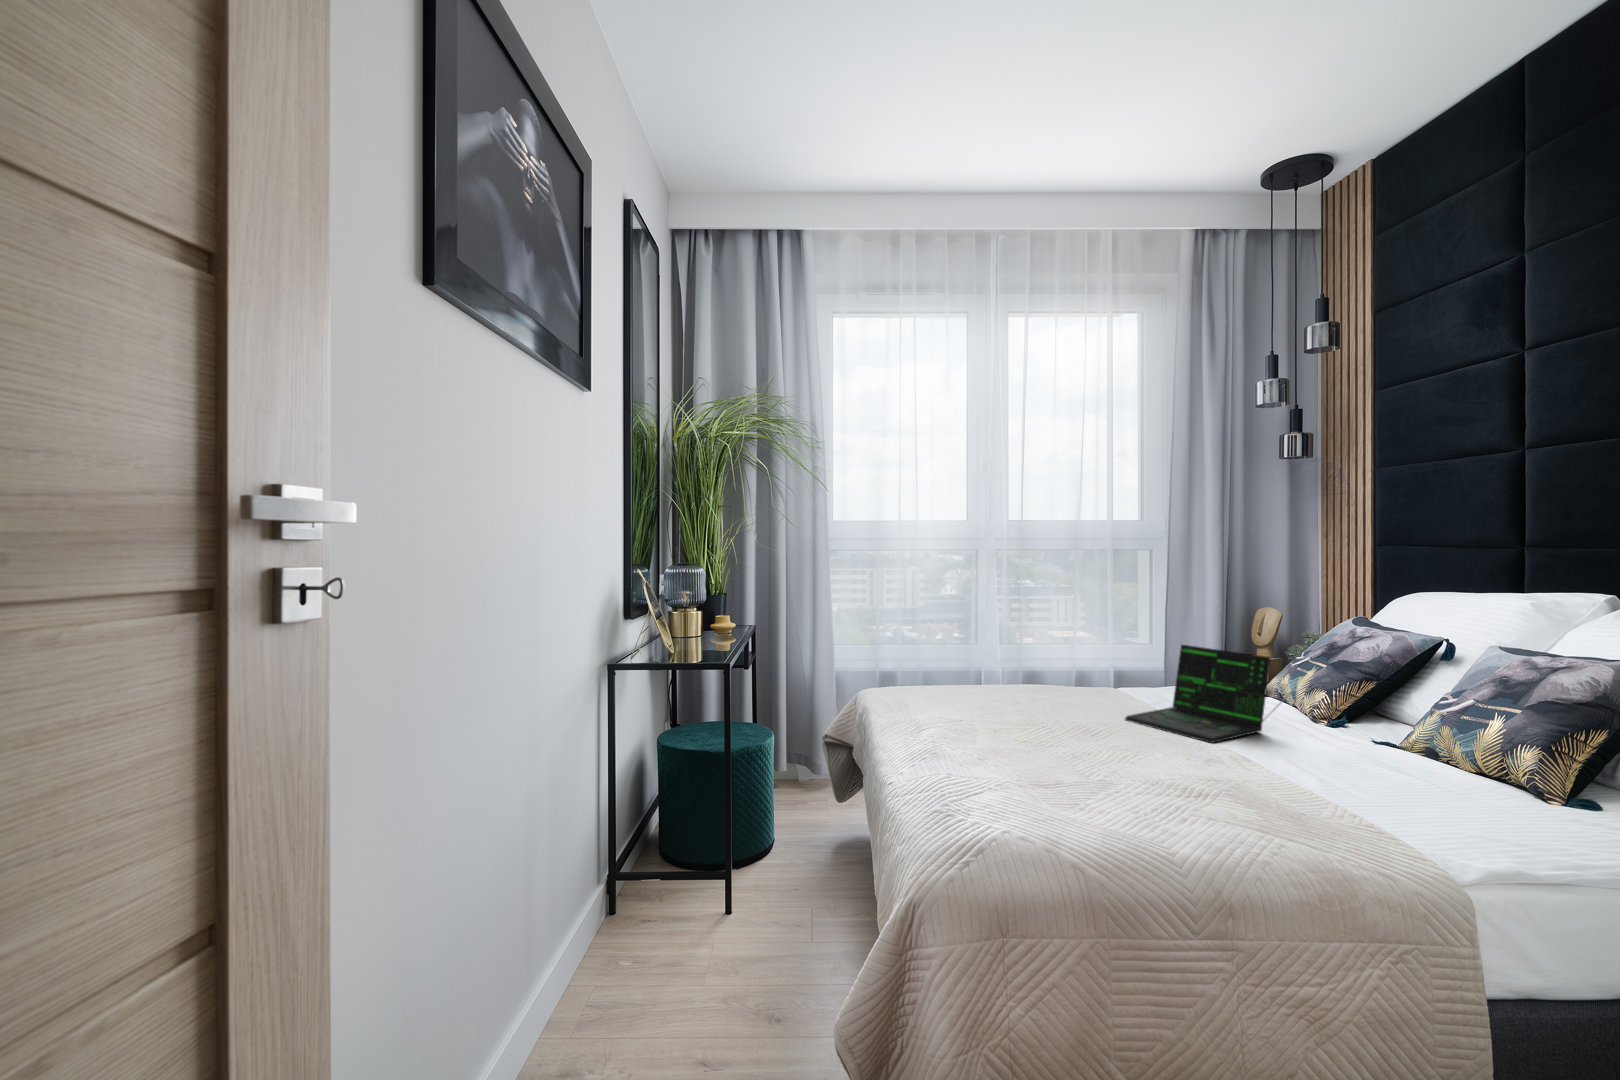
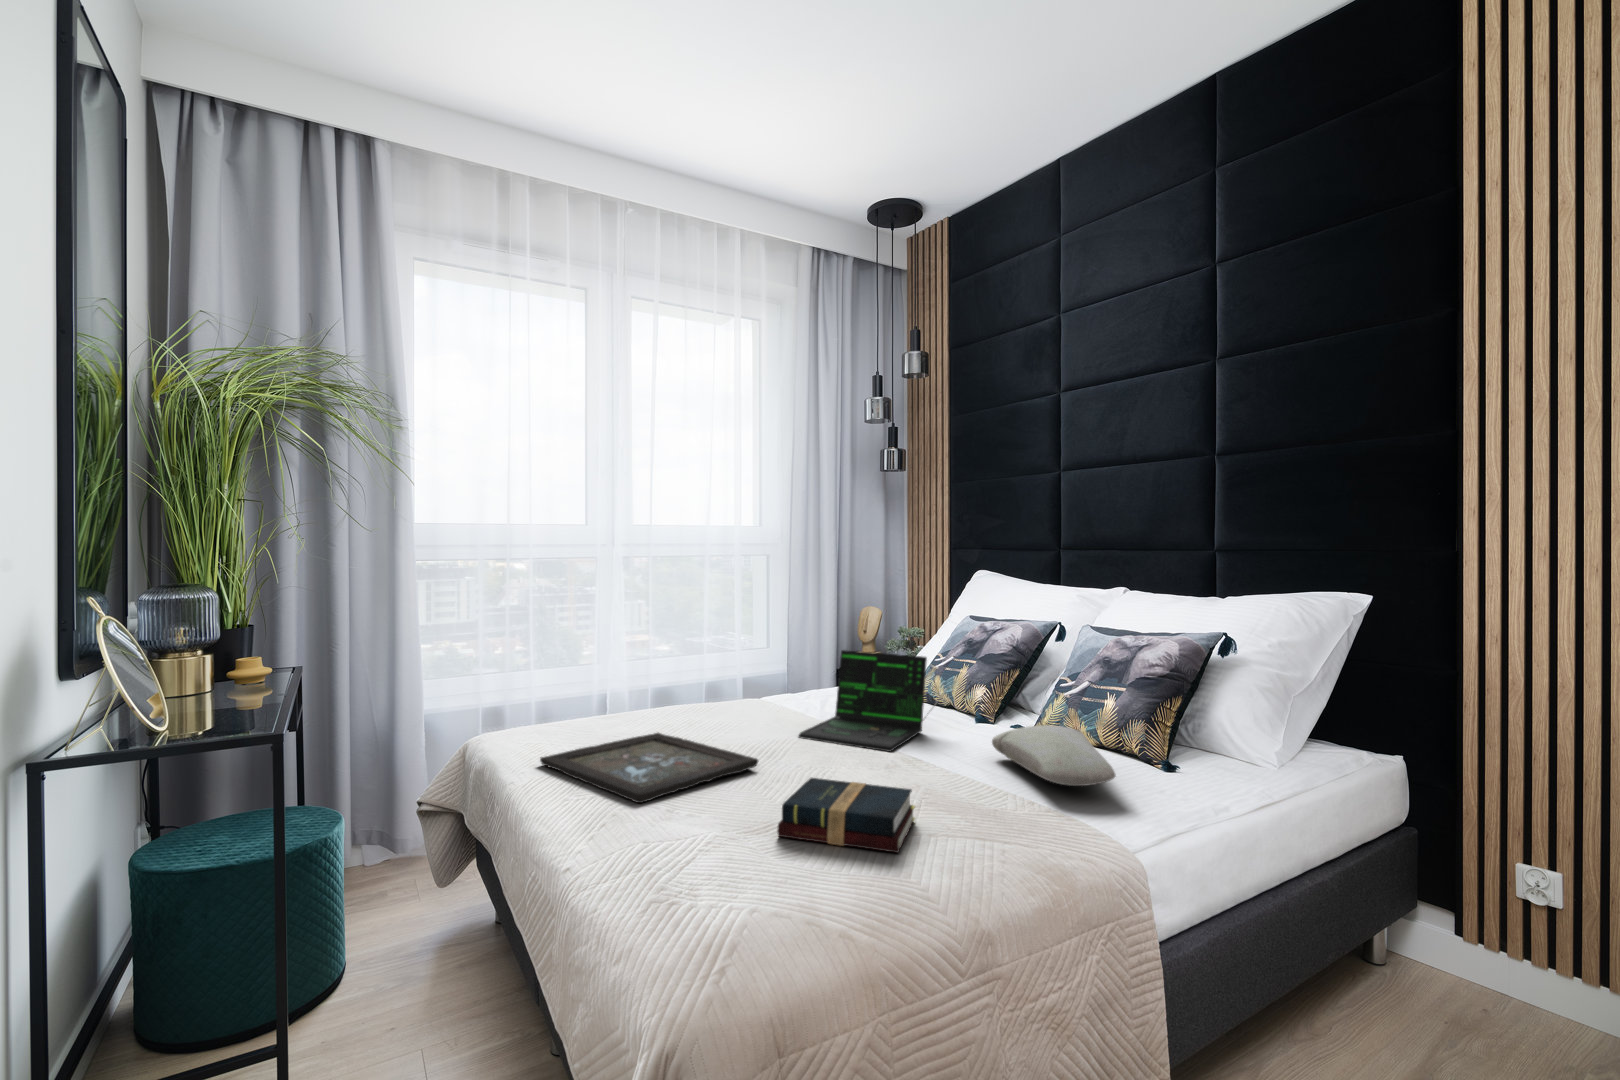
tray: none [897,699,1070,745] -> present [540,733,758,803]
pillow: none [1326,736,1446,798] -> present [992,725,1116,786]
hardback book: none [1056,744,1192,811] -> present [777,778,915,853]

